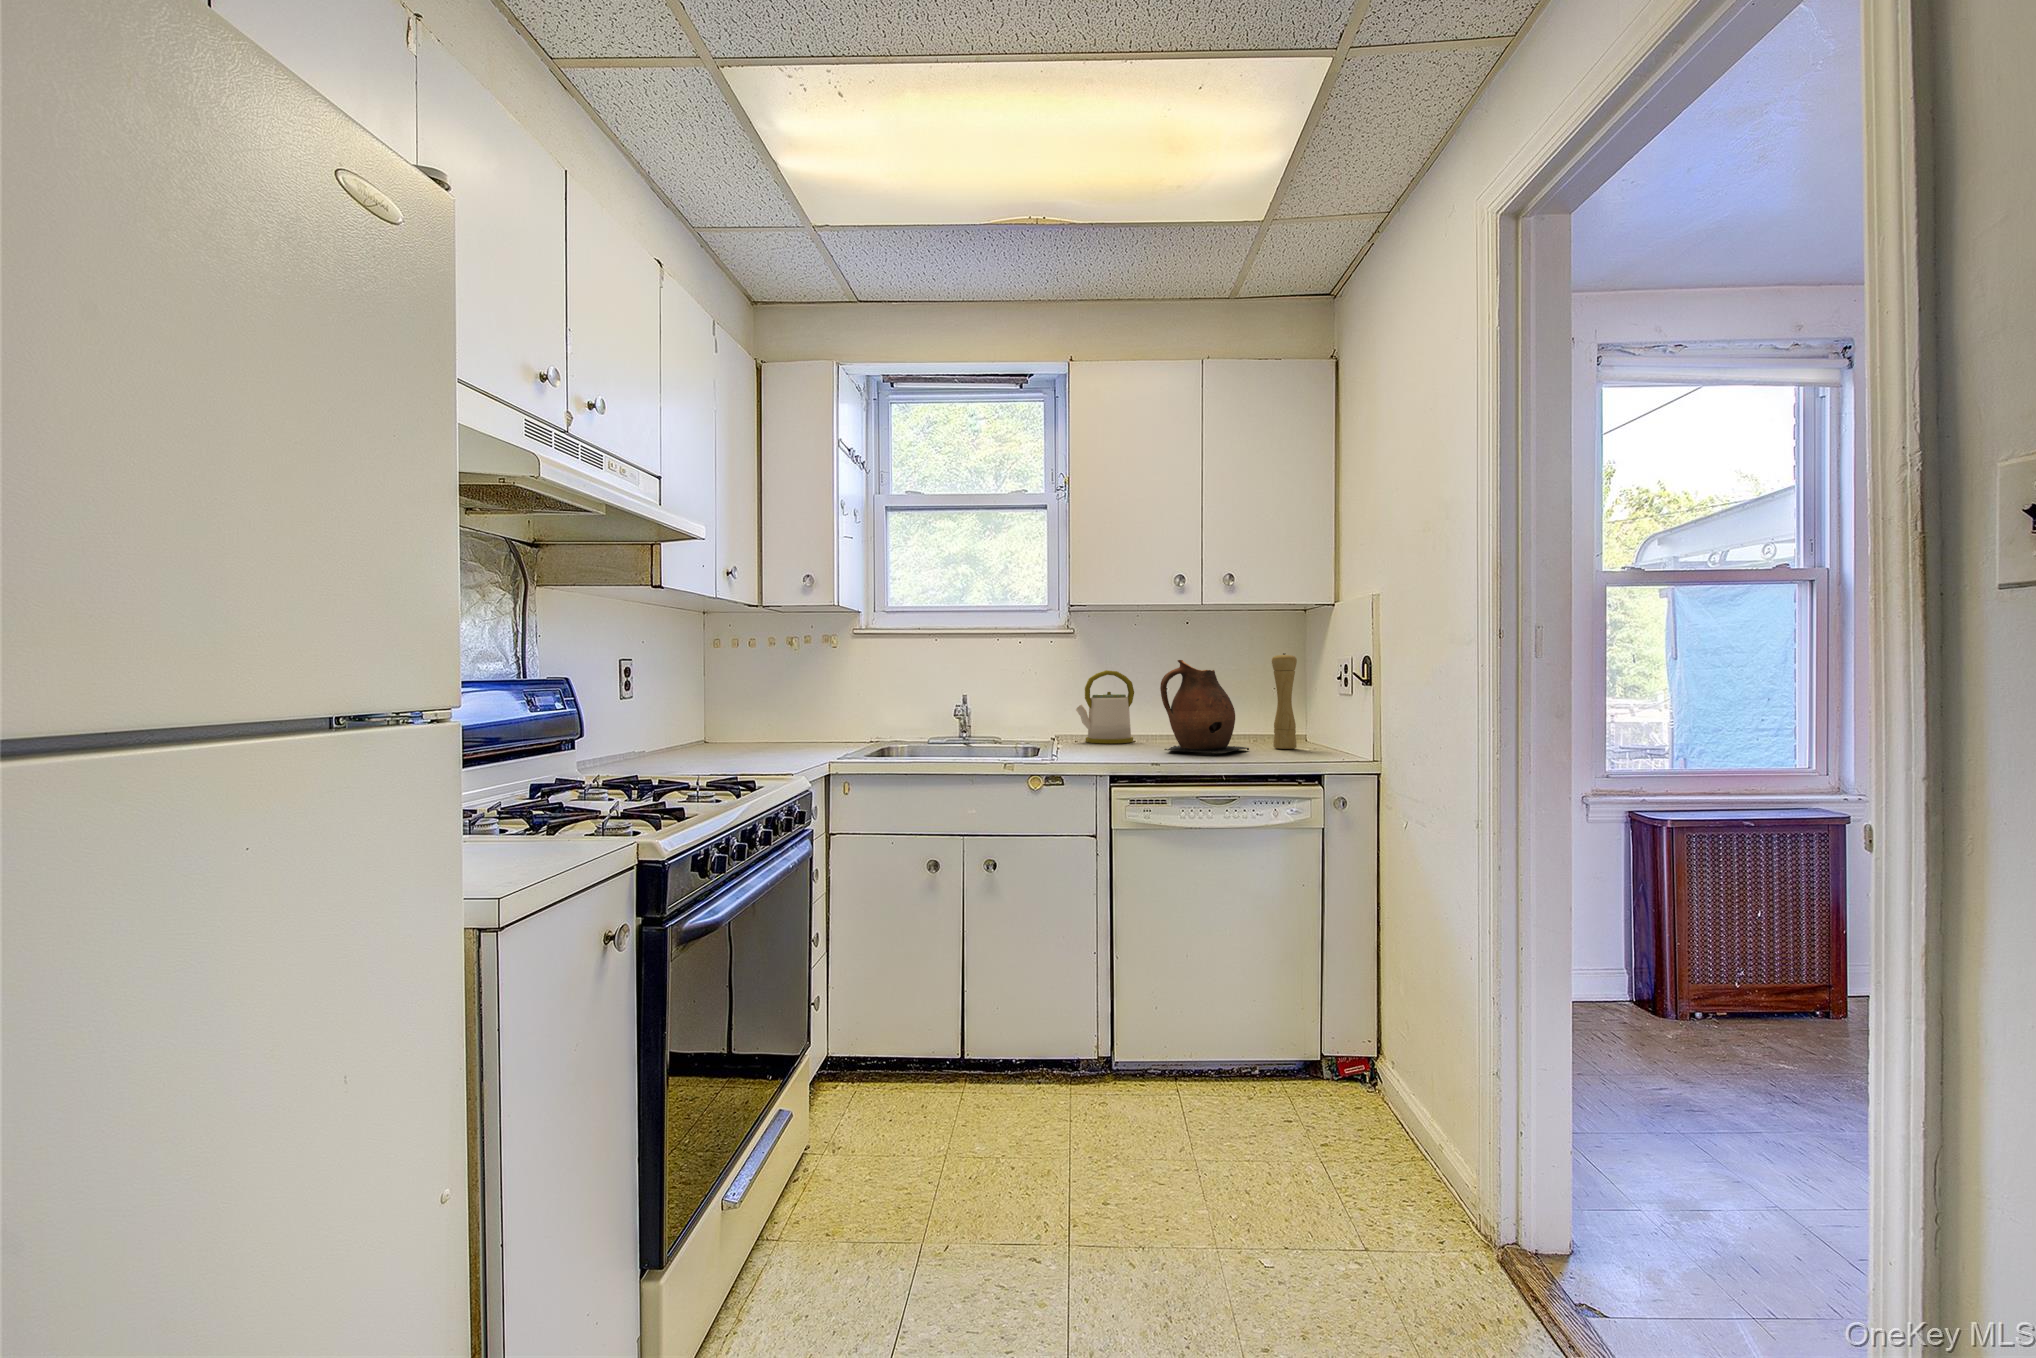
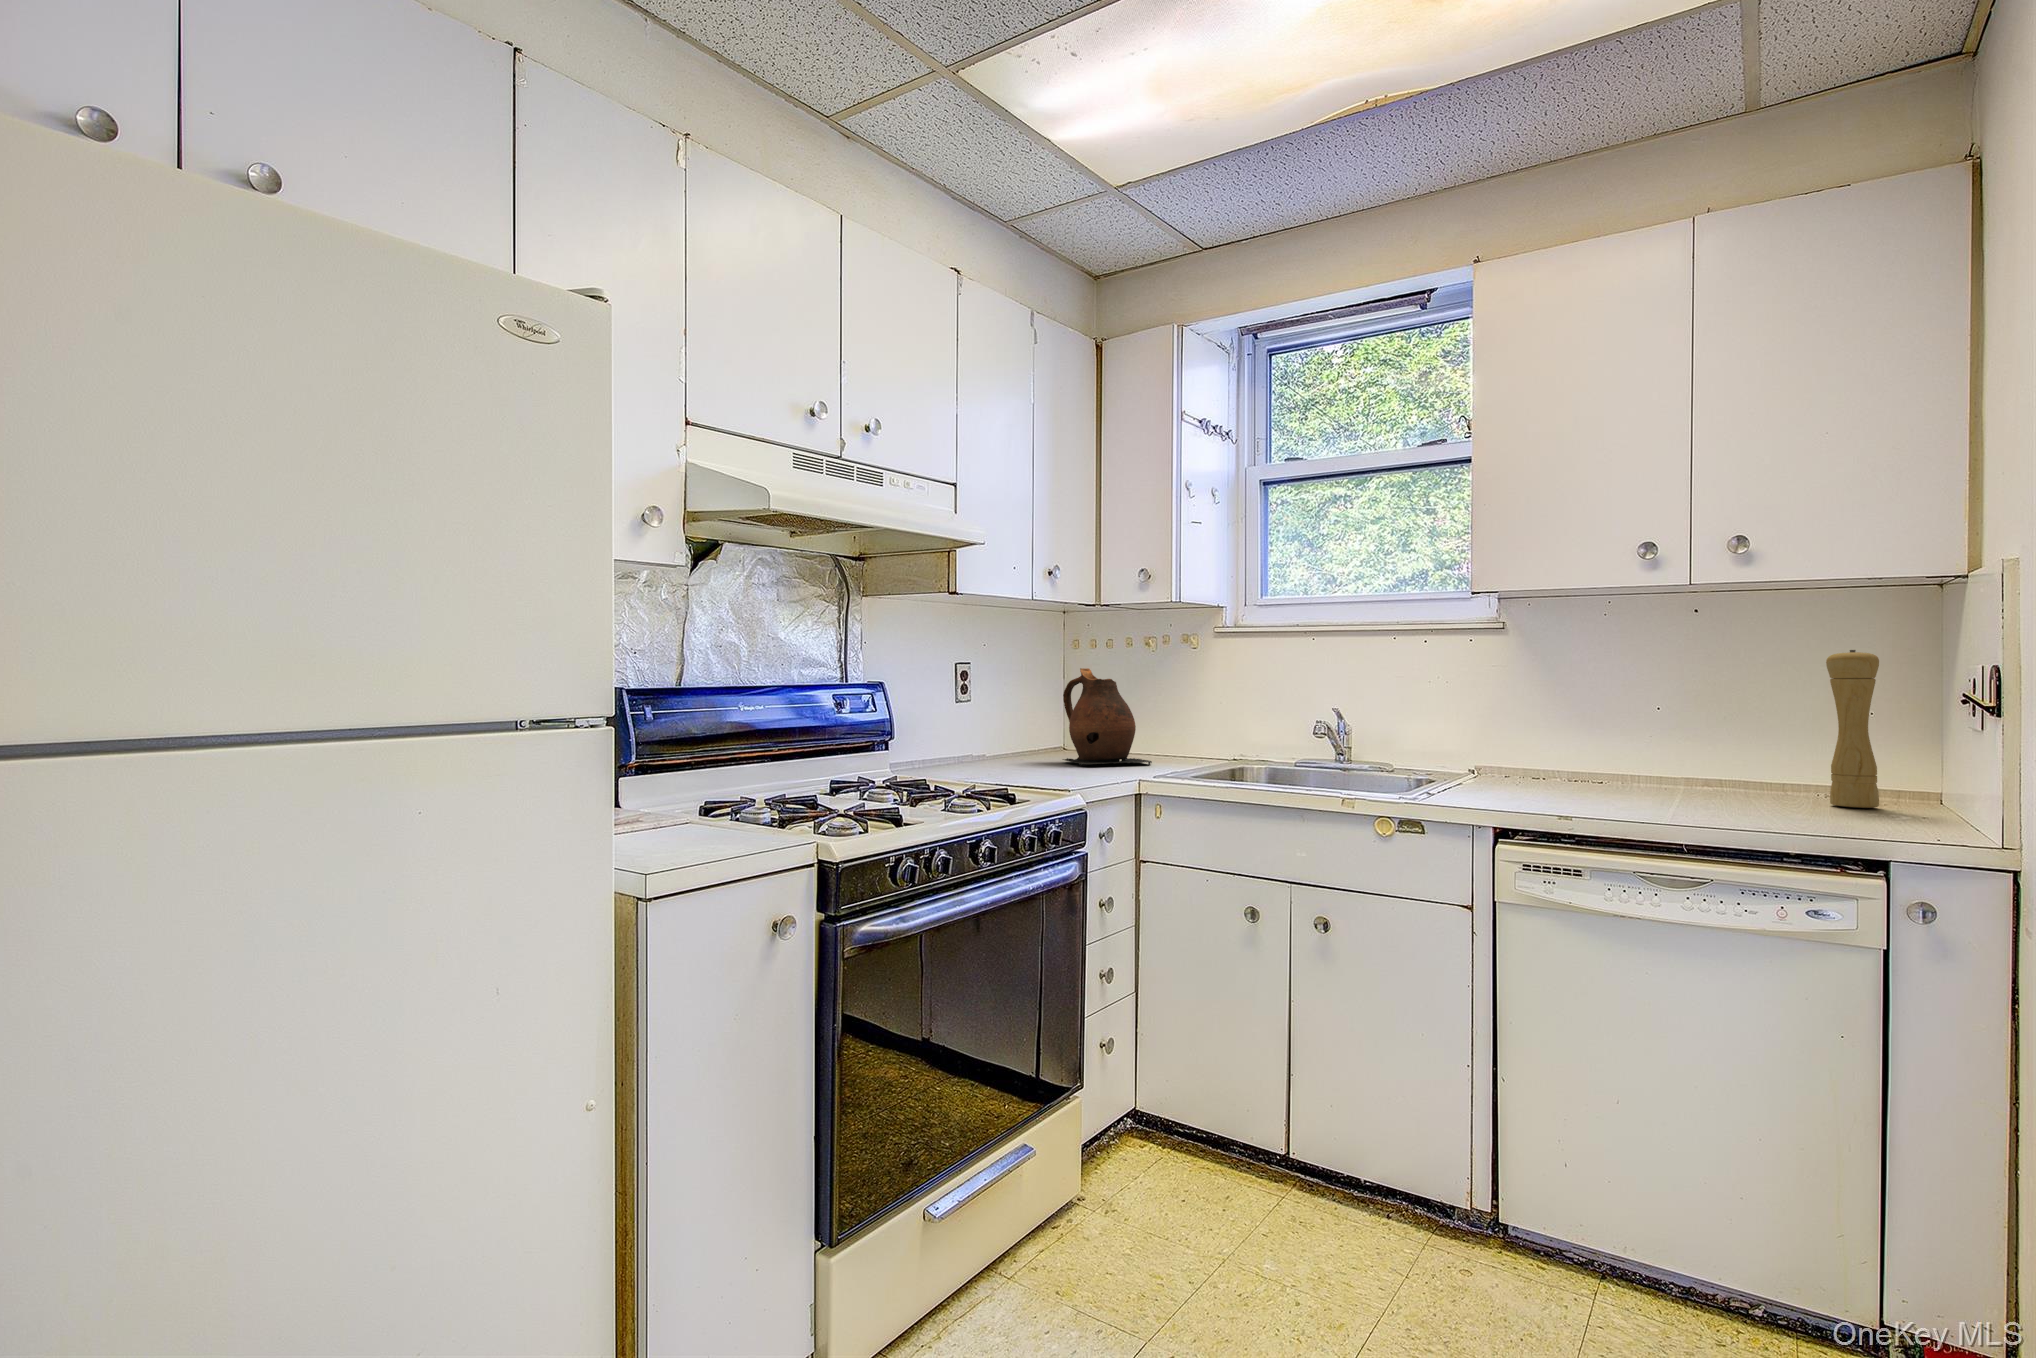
ceramic pitcher: present [1160,660,1249,755] -> present [1063,668,1152,766]
kettle: present [1076,670,1134,744] -> none [1502,677,1596,781]

